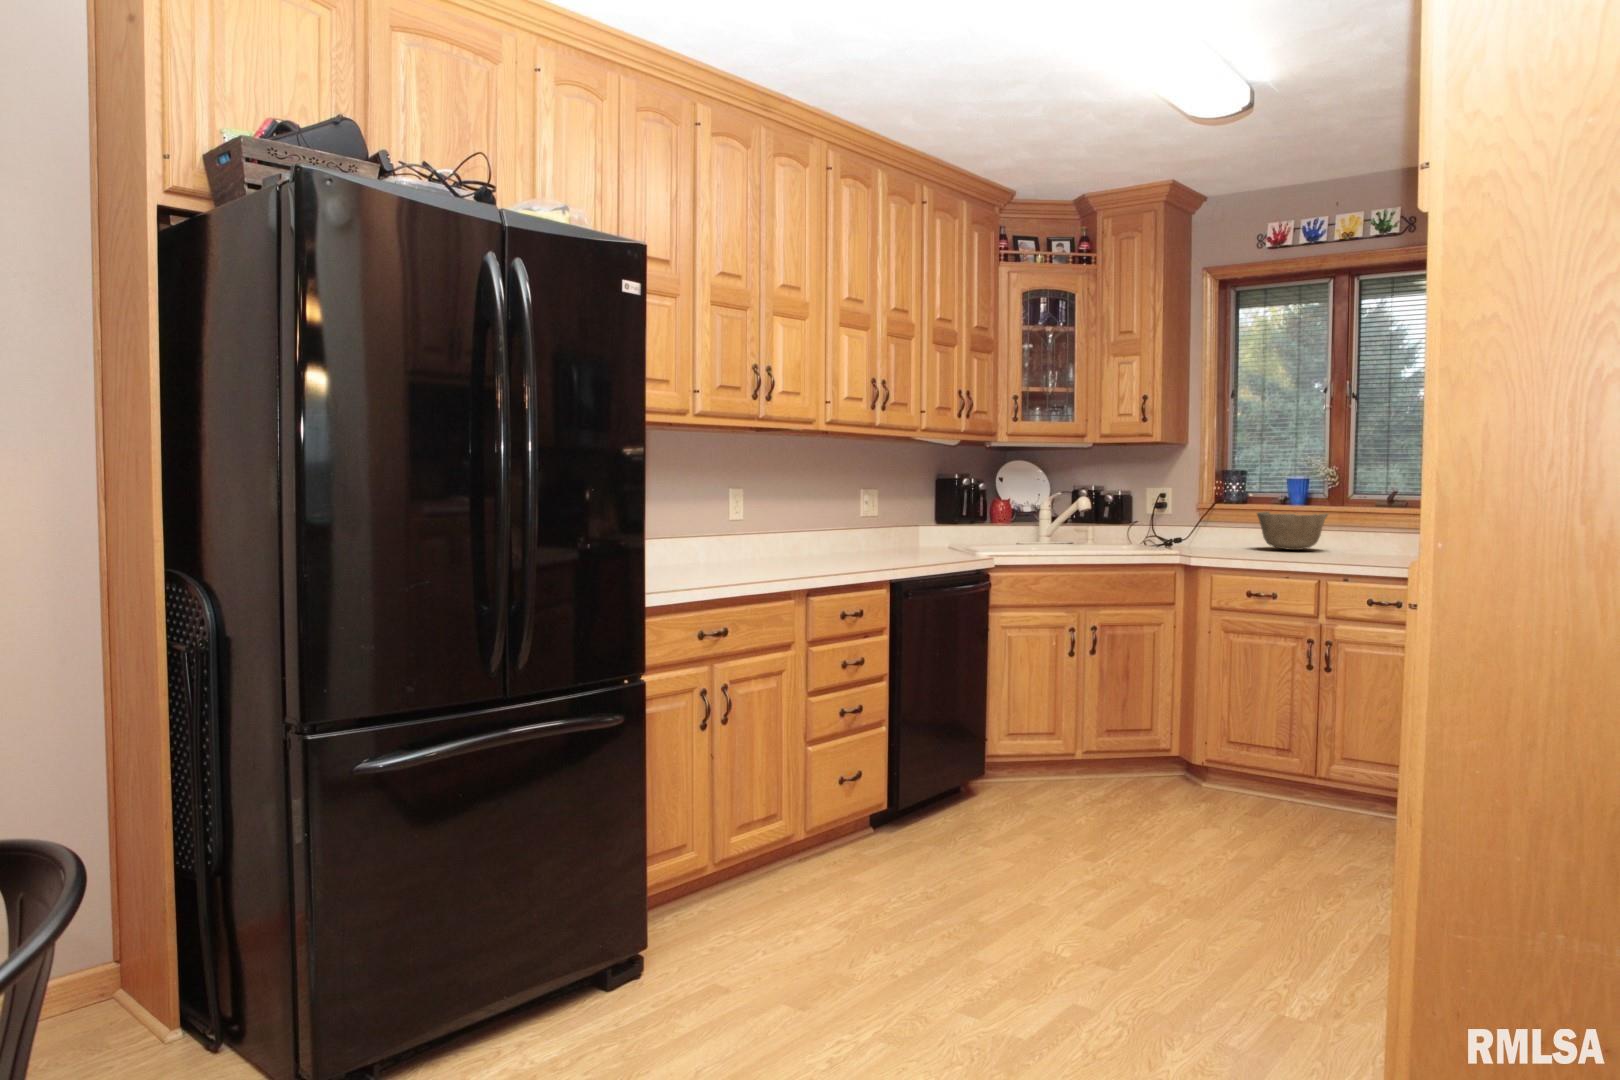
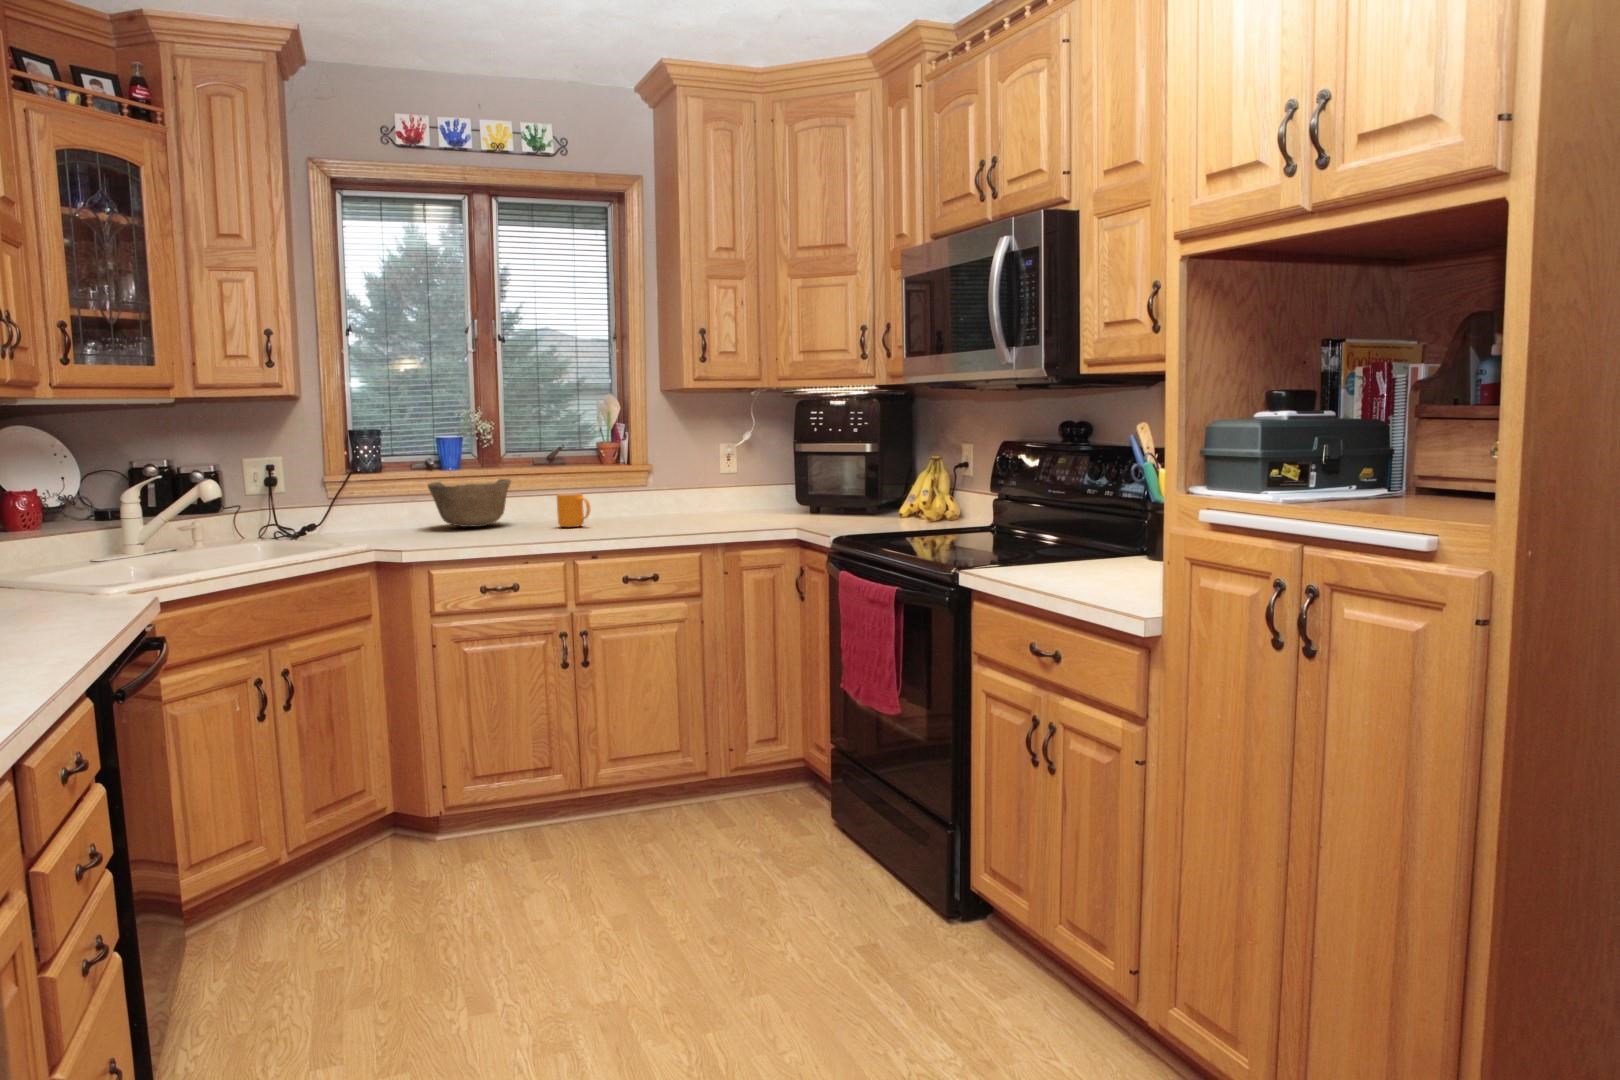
mug: none [1347,528,1373,557] -> present [556,493,590,527]

